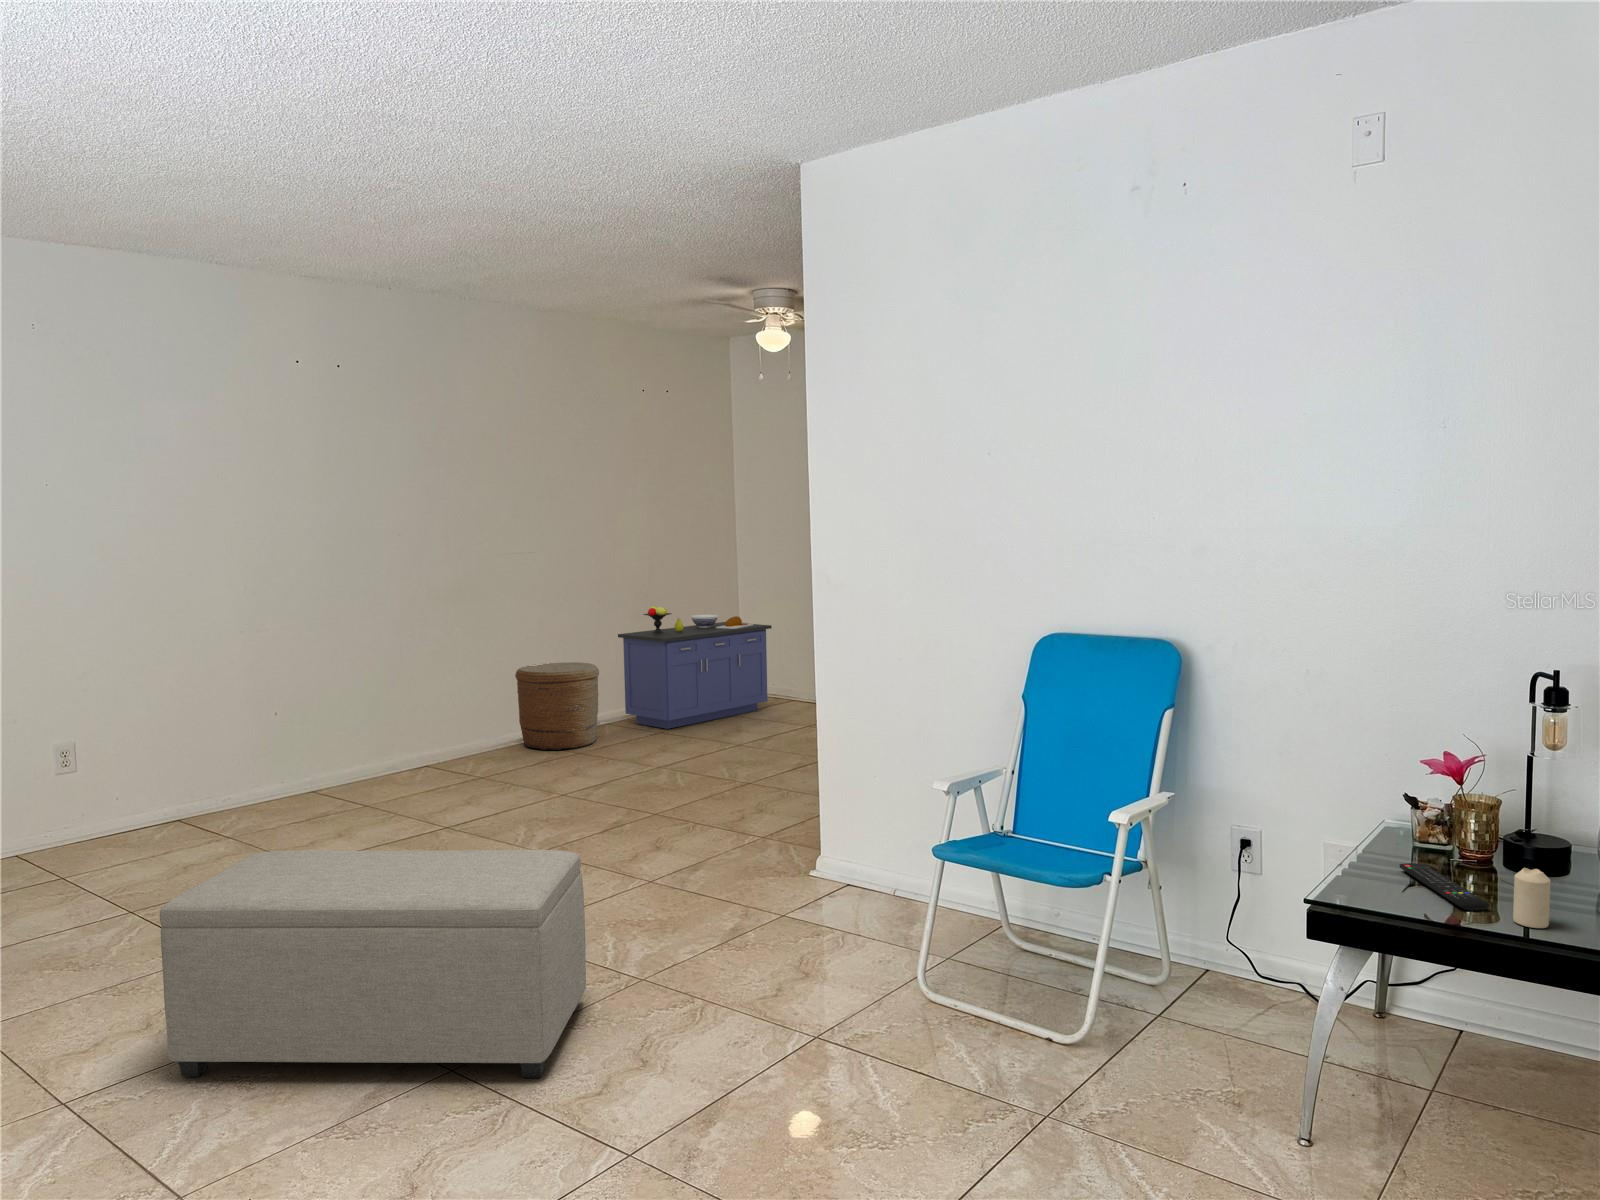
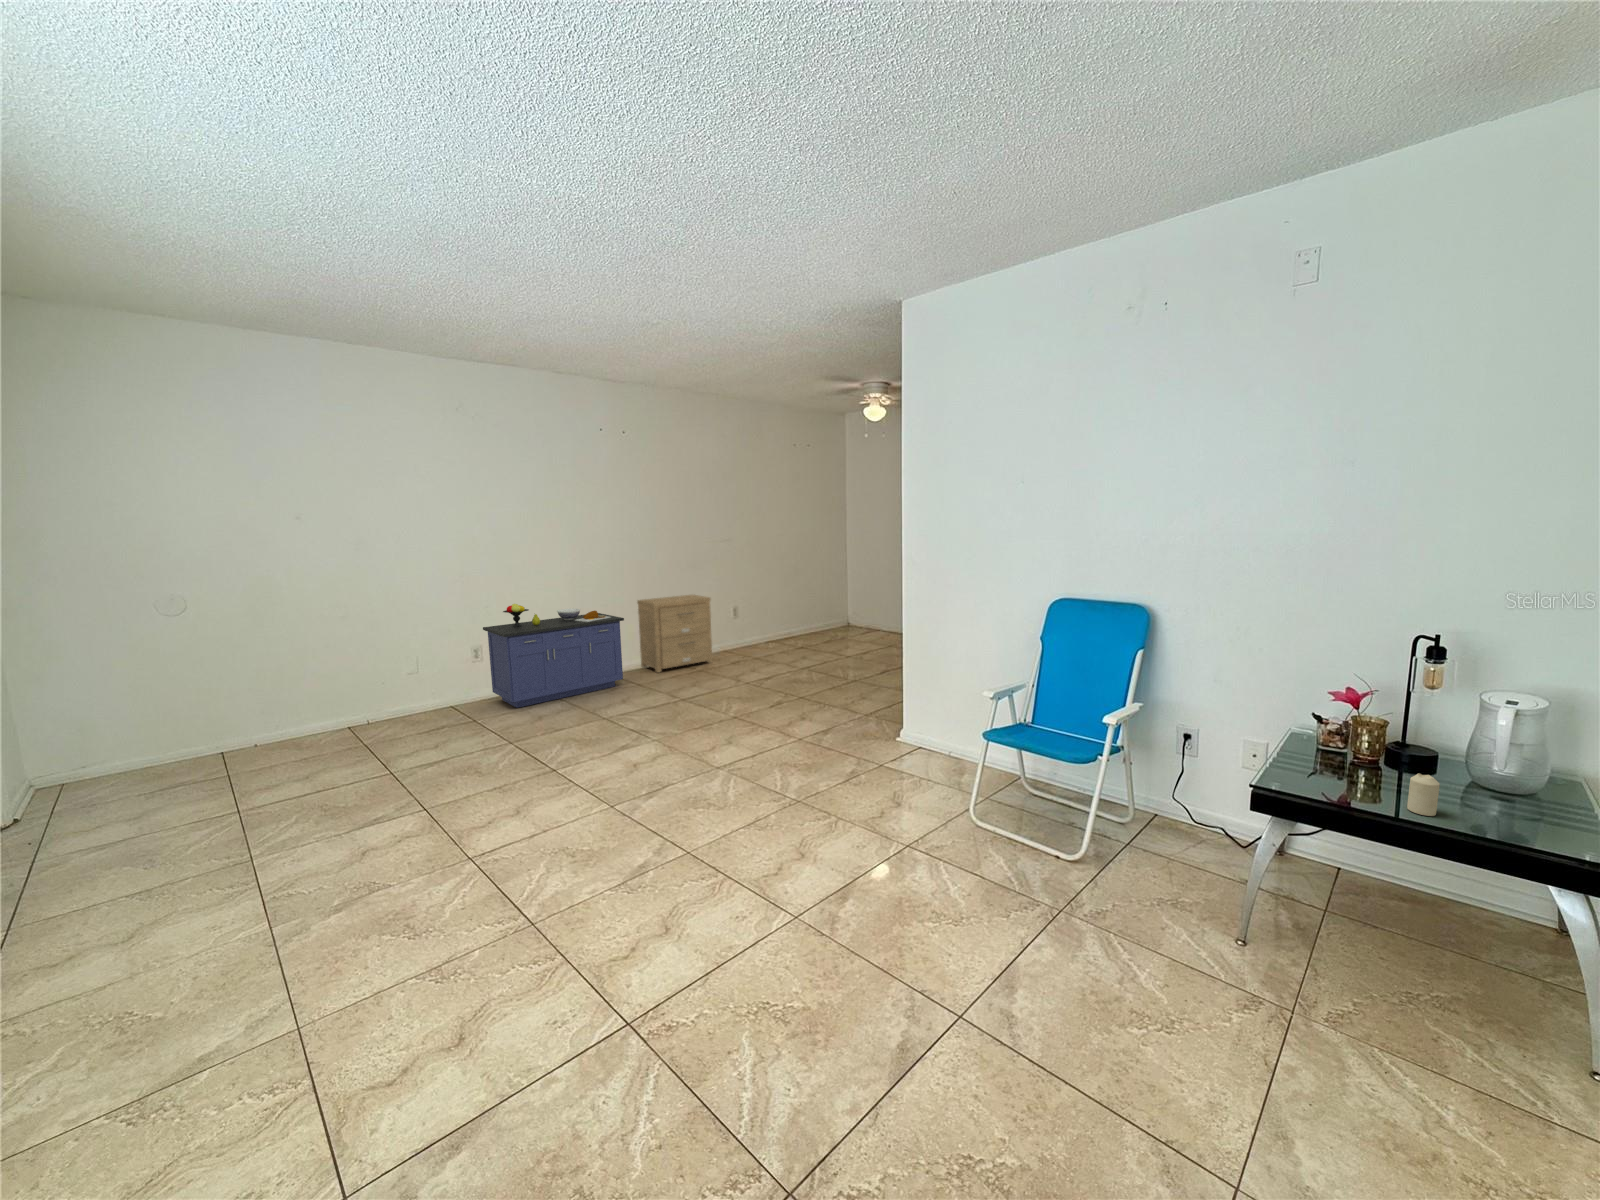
storage cabinet: present [618,606,772,729] -> present [483,604,624,708]
side table: none [369,643,504,780] -> present [637,595,712,673]
woven basket: present [515,662,599,750] -> none [718,606,766,657]
ottoman: present [160,850,586,1078] -> none [527,719,766,862]
remote control: present [1400,863,1489,911] -> none [1312,762,1387,800]

